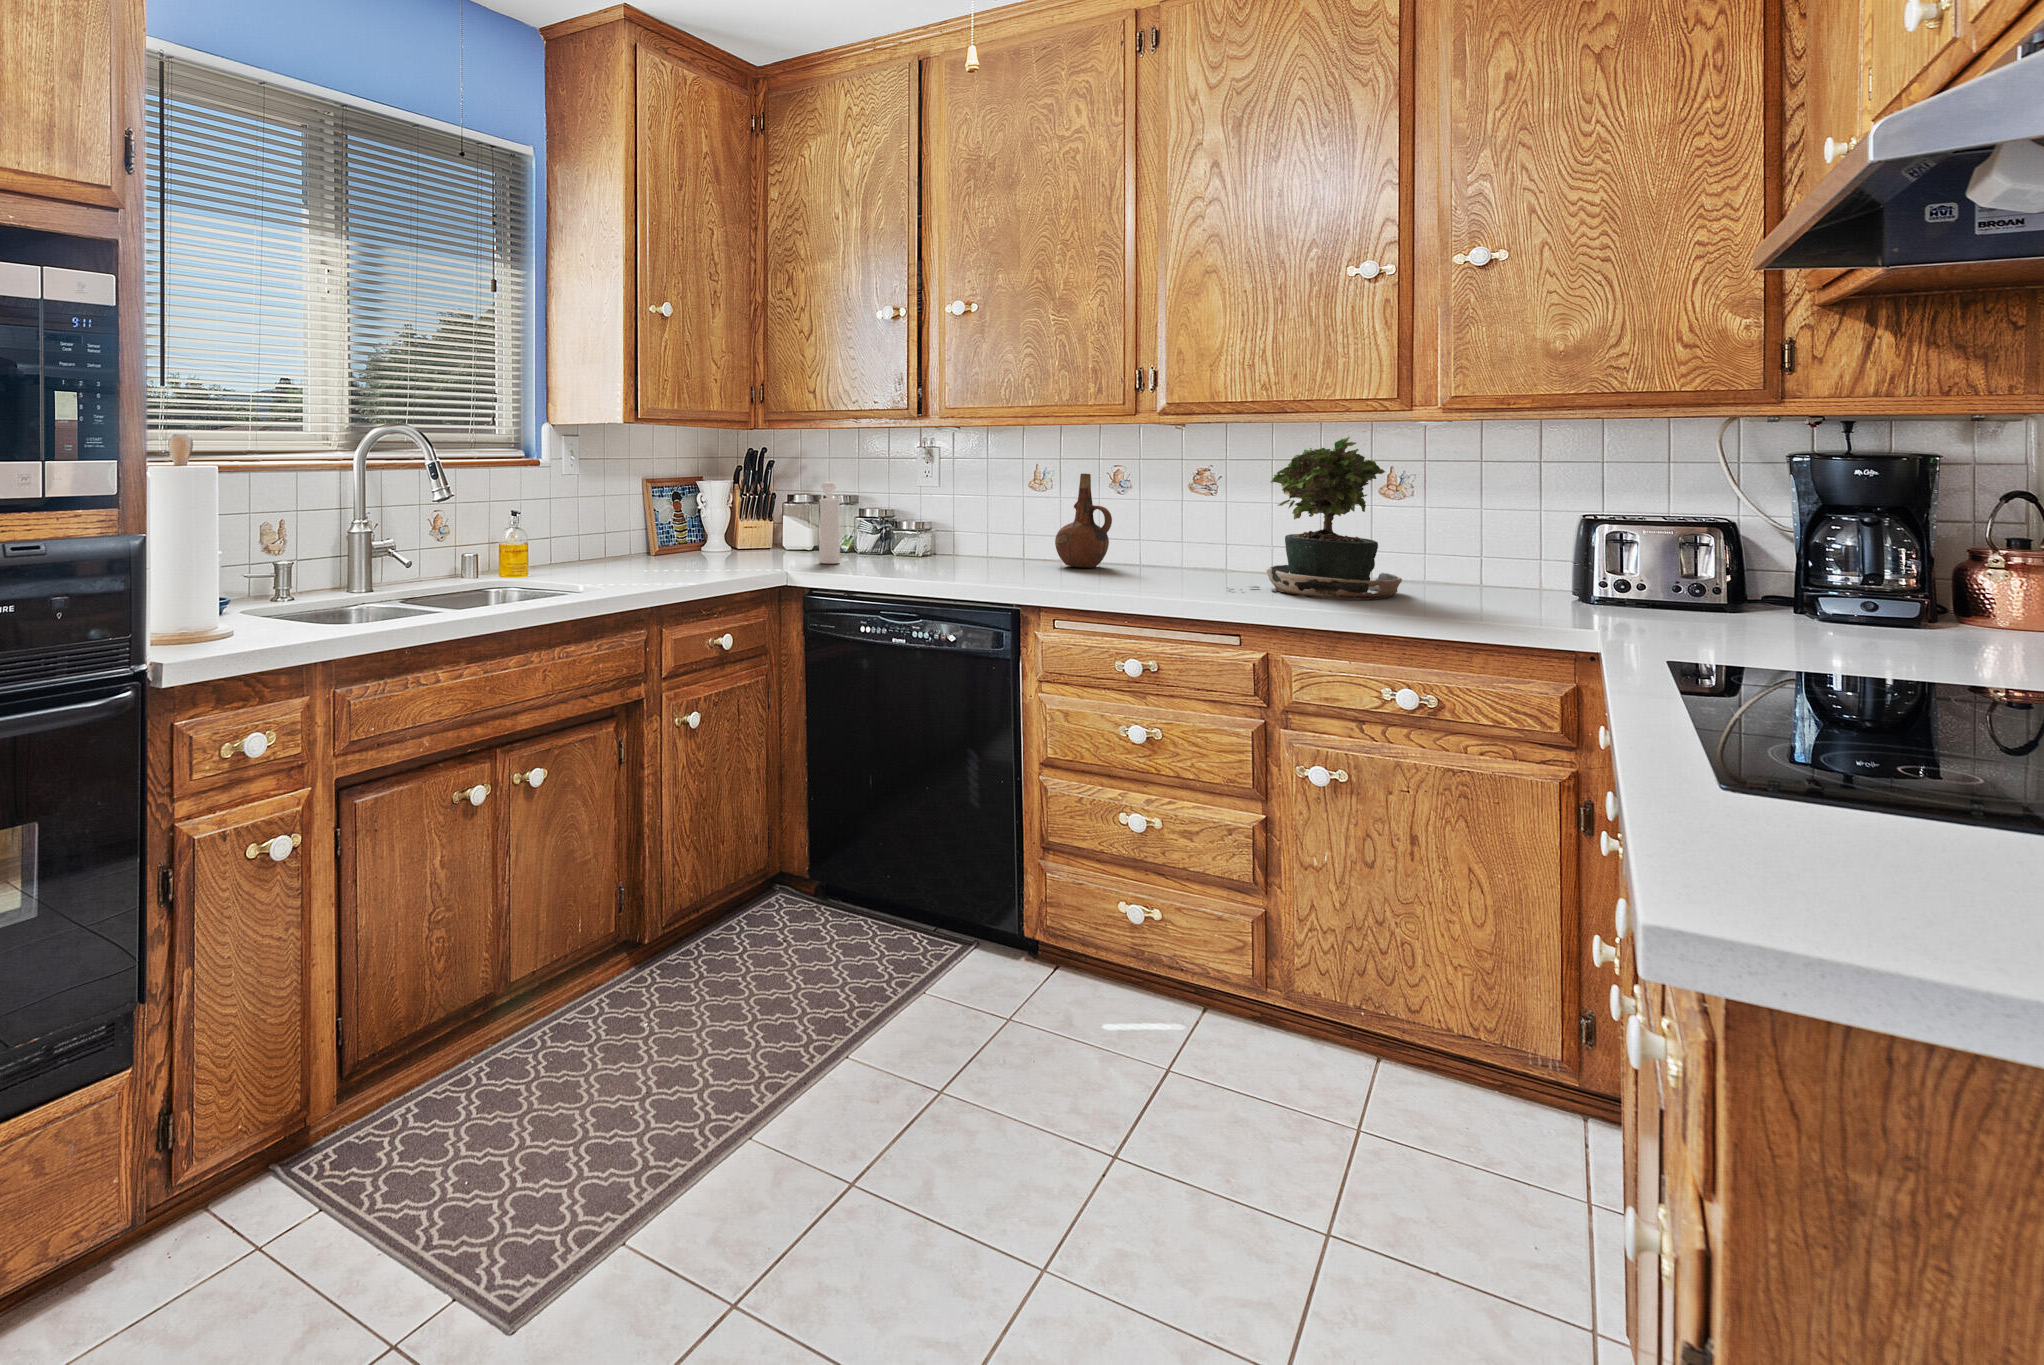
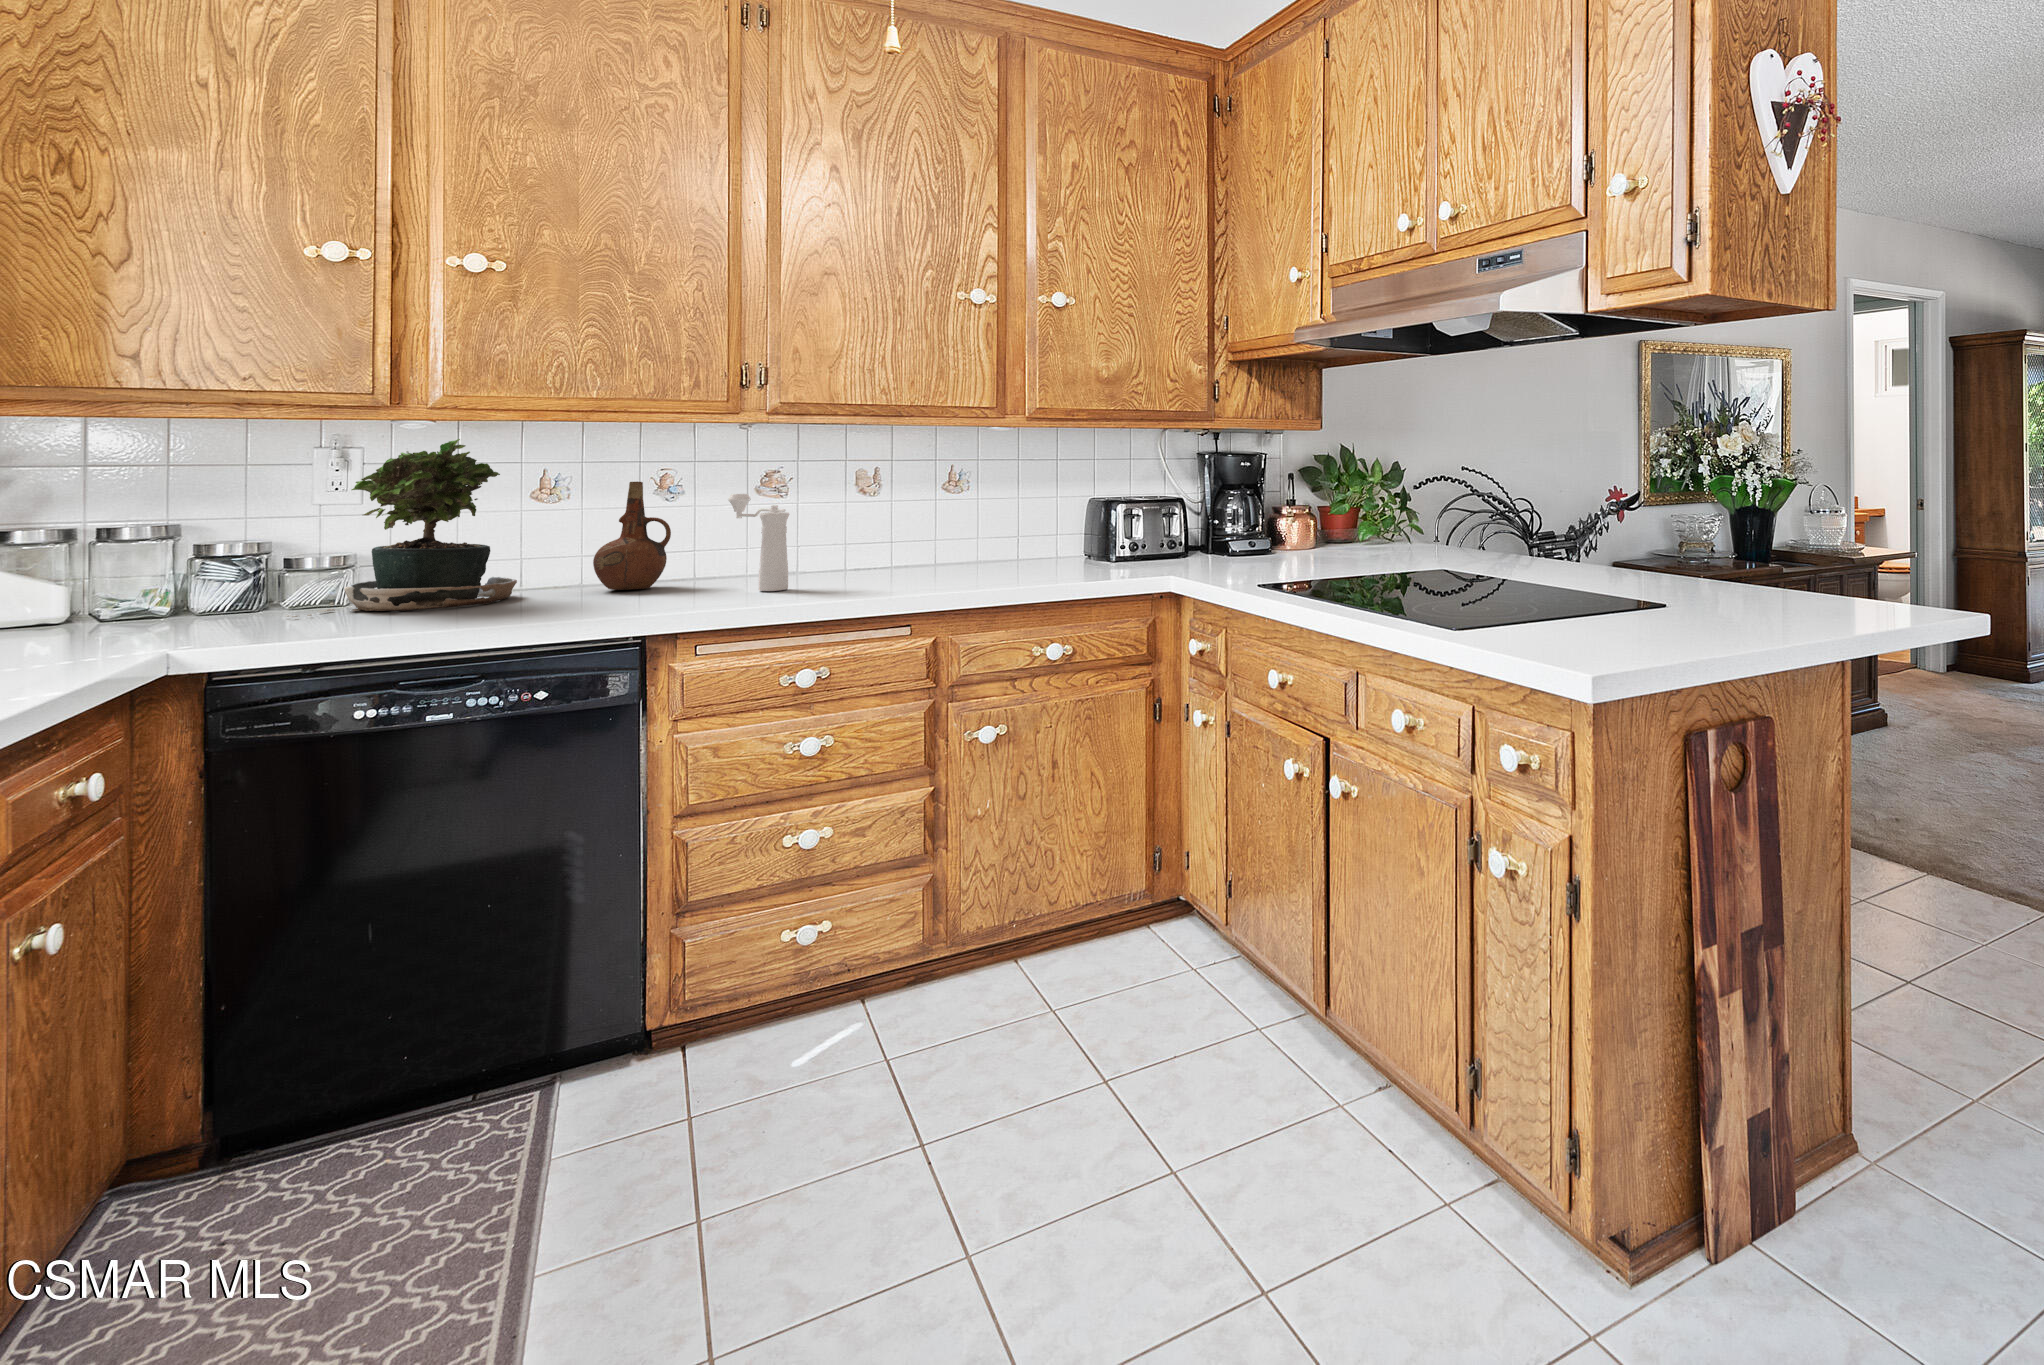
potted plant: present [1227,437,1402,599] -> present [286,439,517,617]
pepper mill: present [819,482,841,564] -> present [728,494,789,591]

